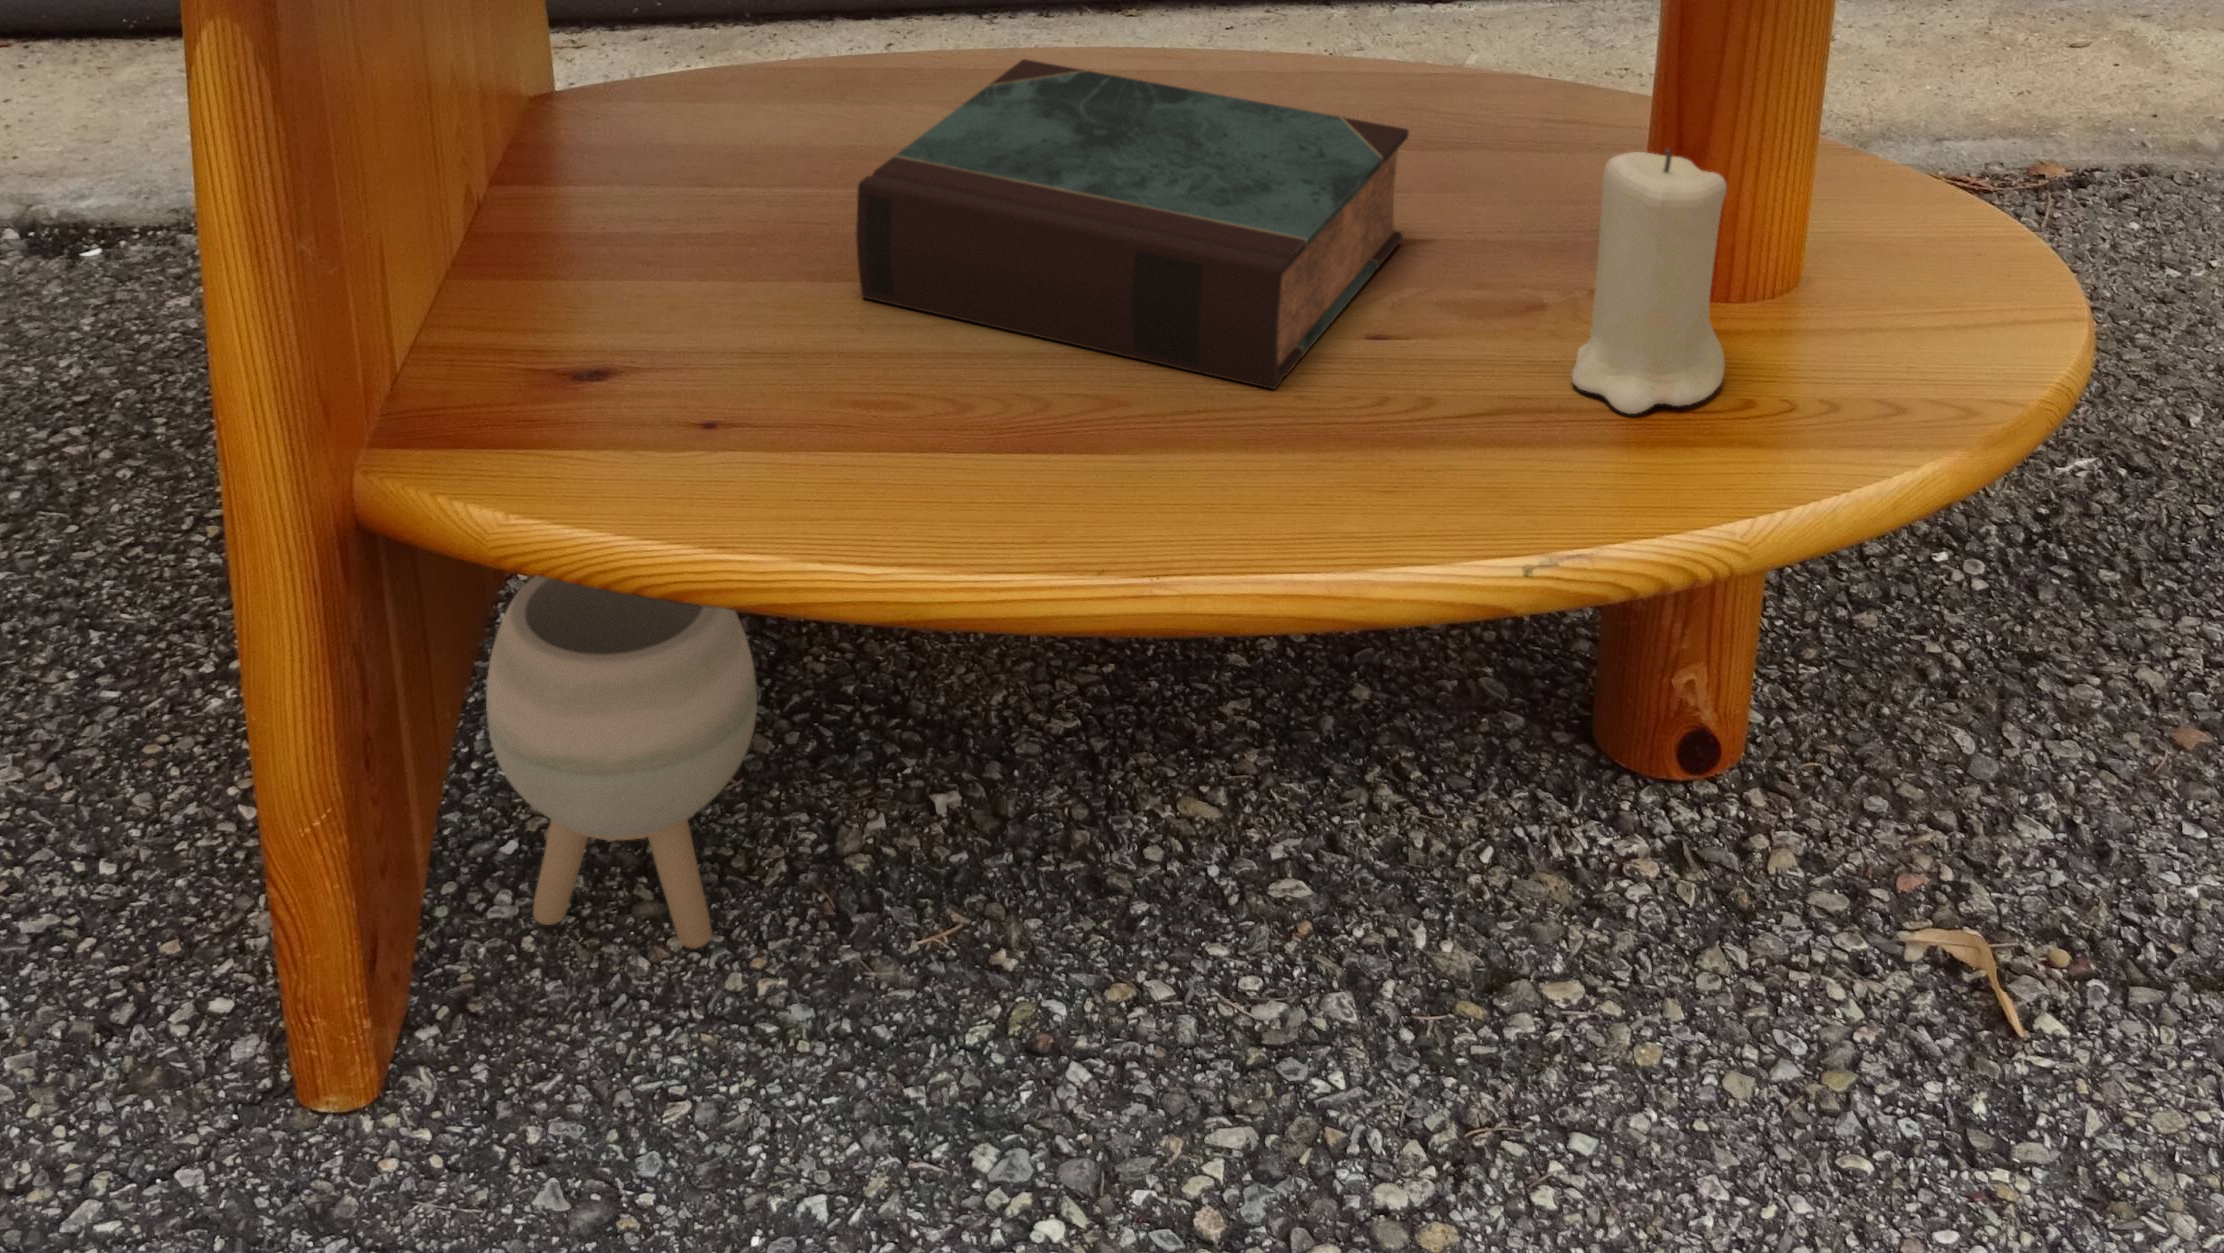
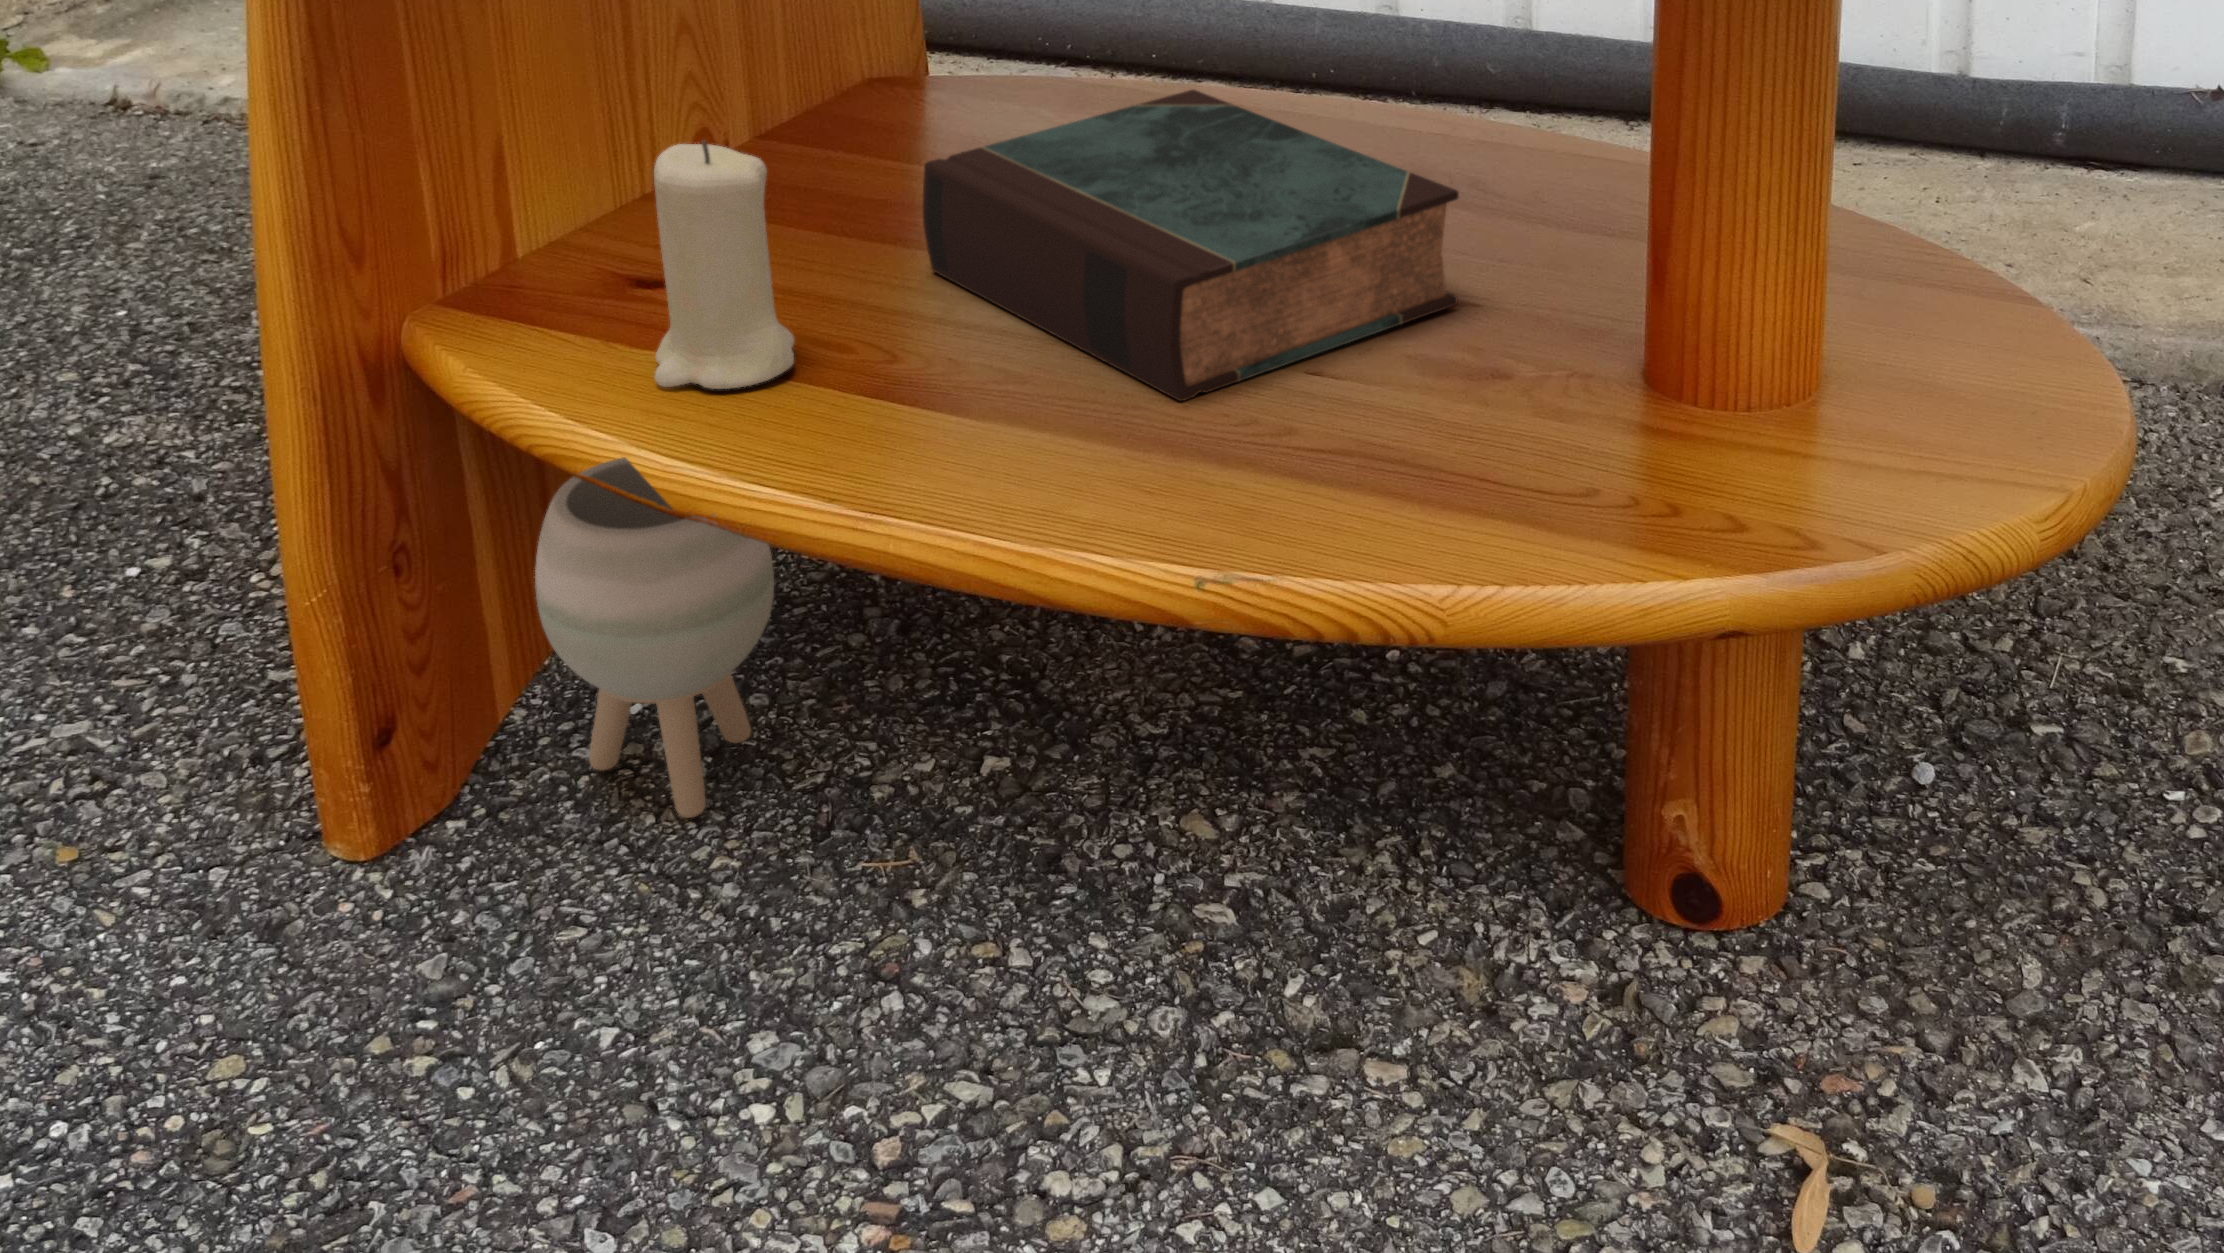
candle: present [1572,149,1727,414] -> present [654,141,794,389]

